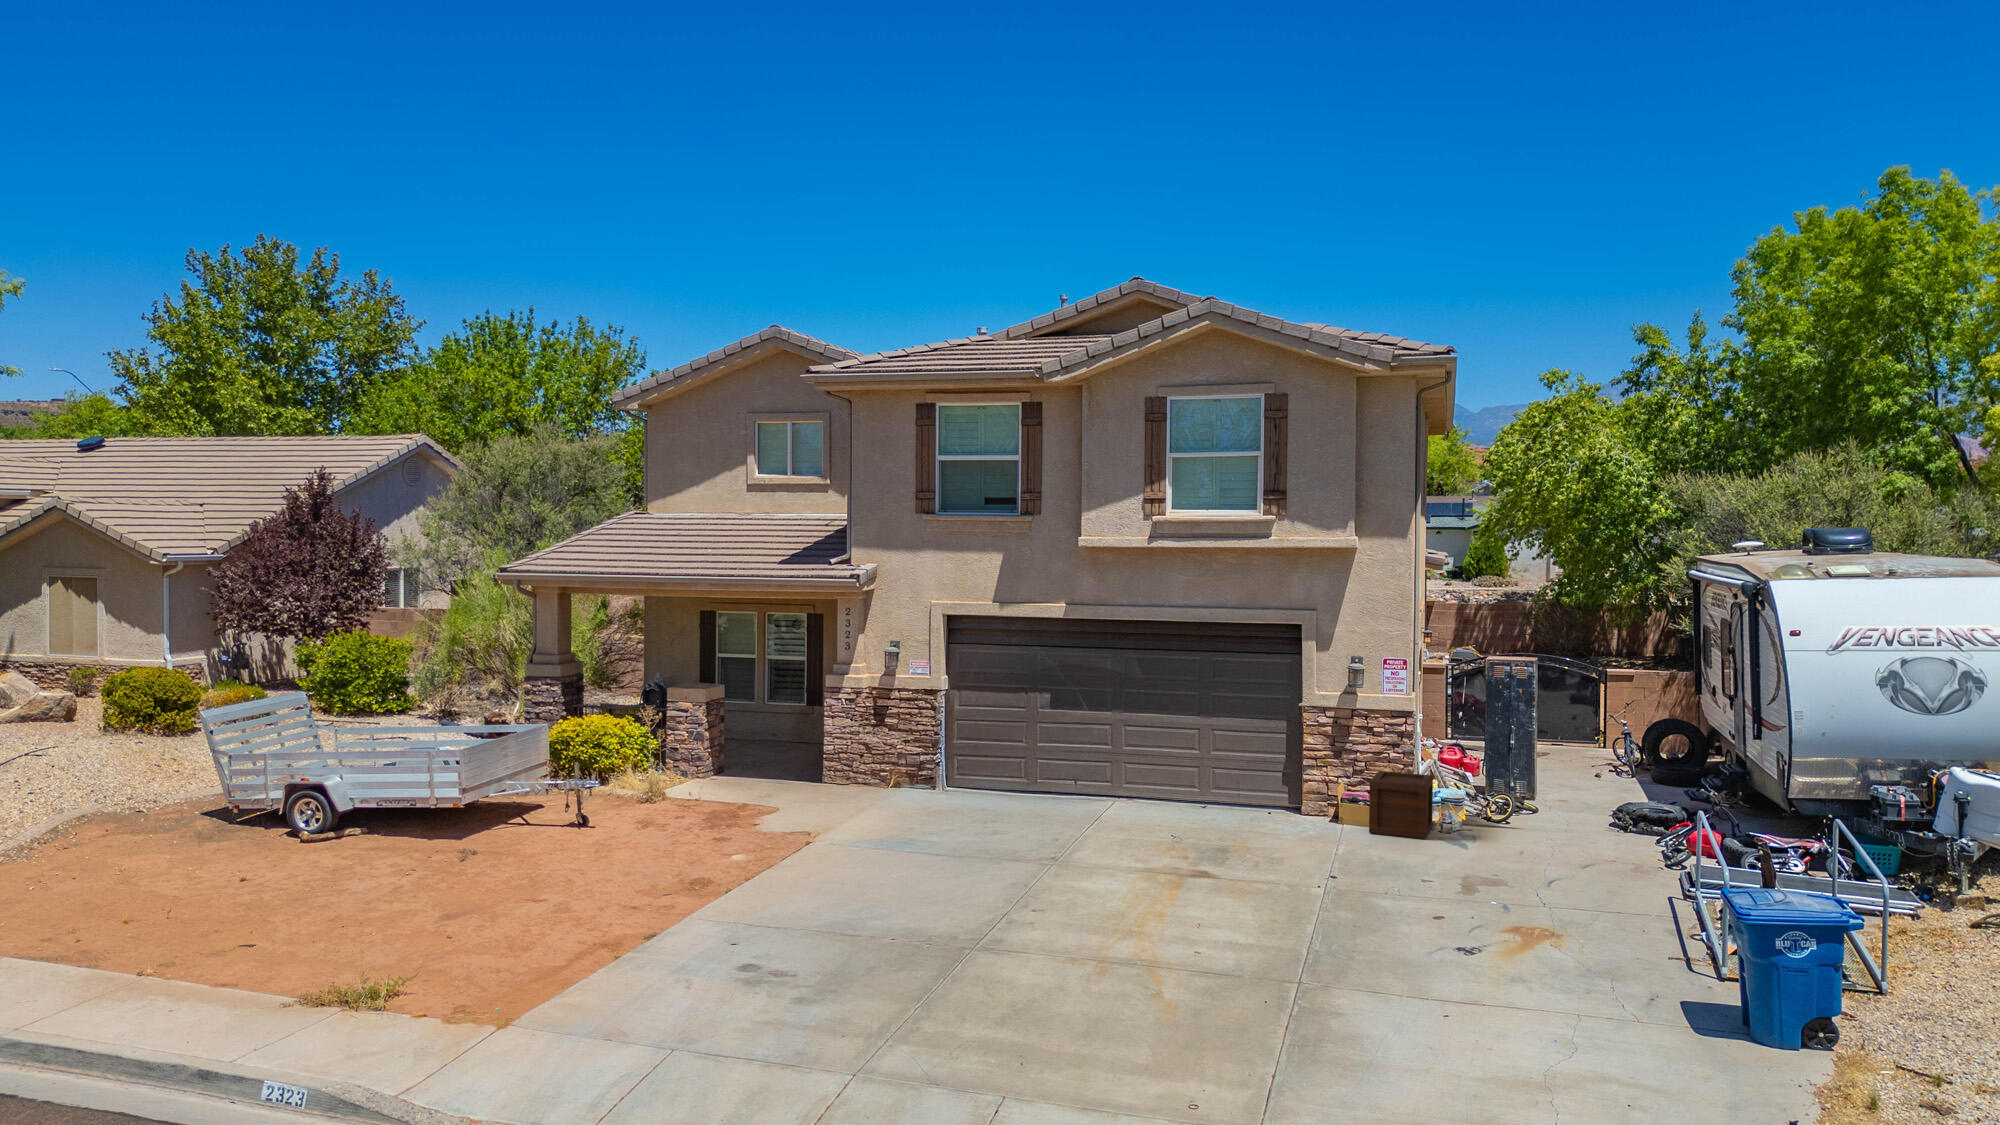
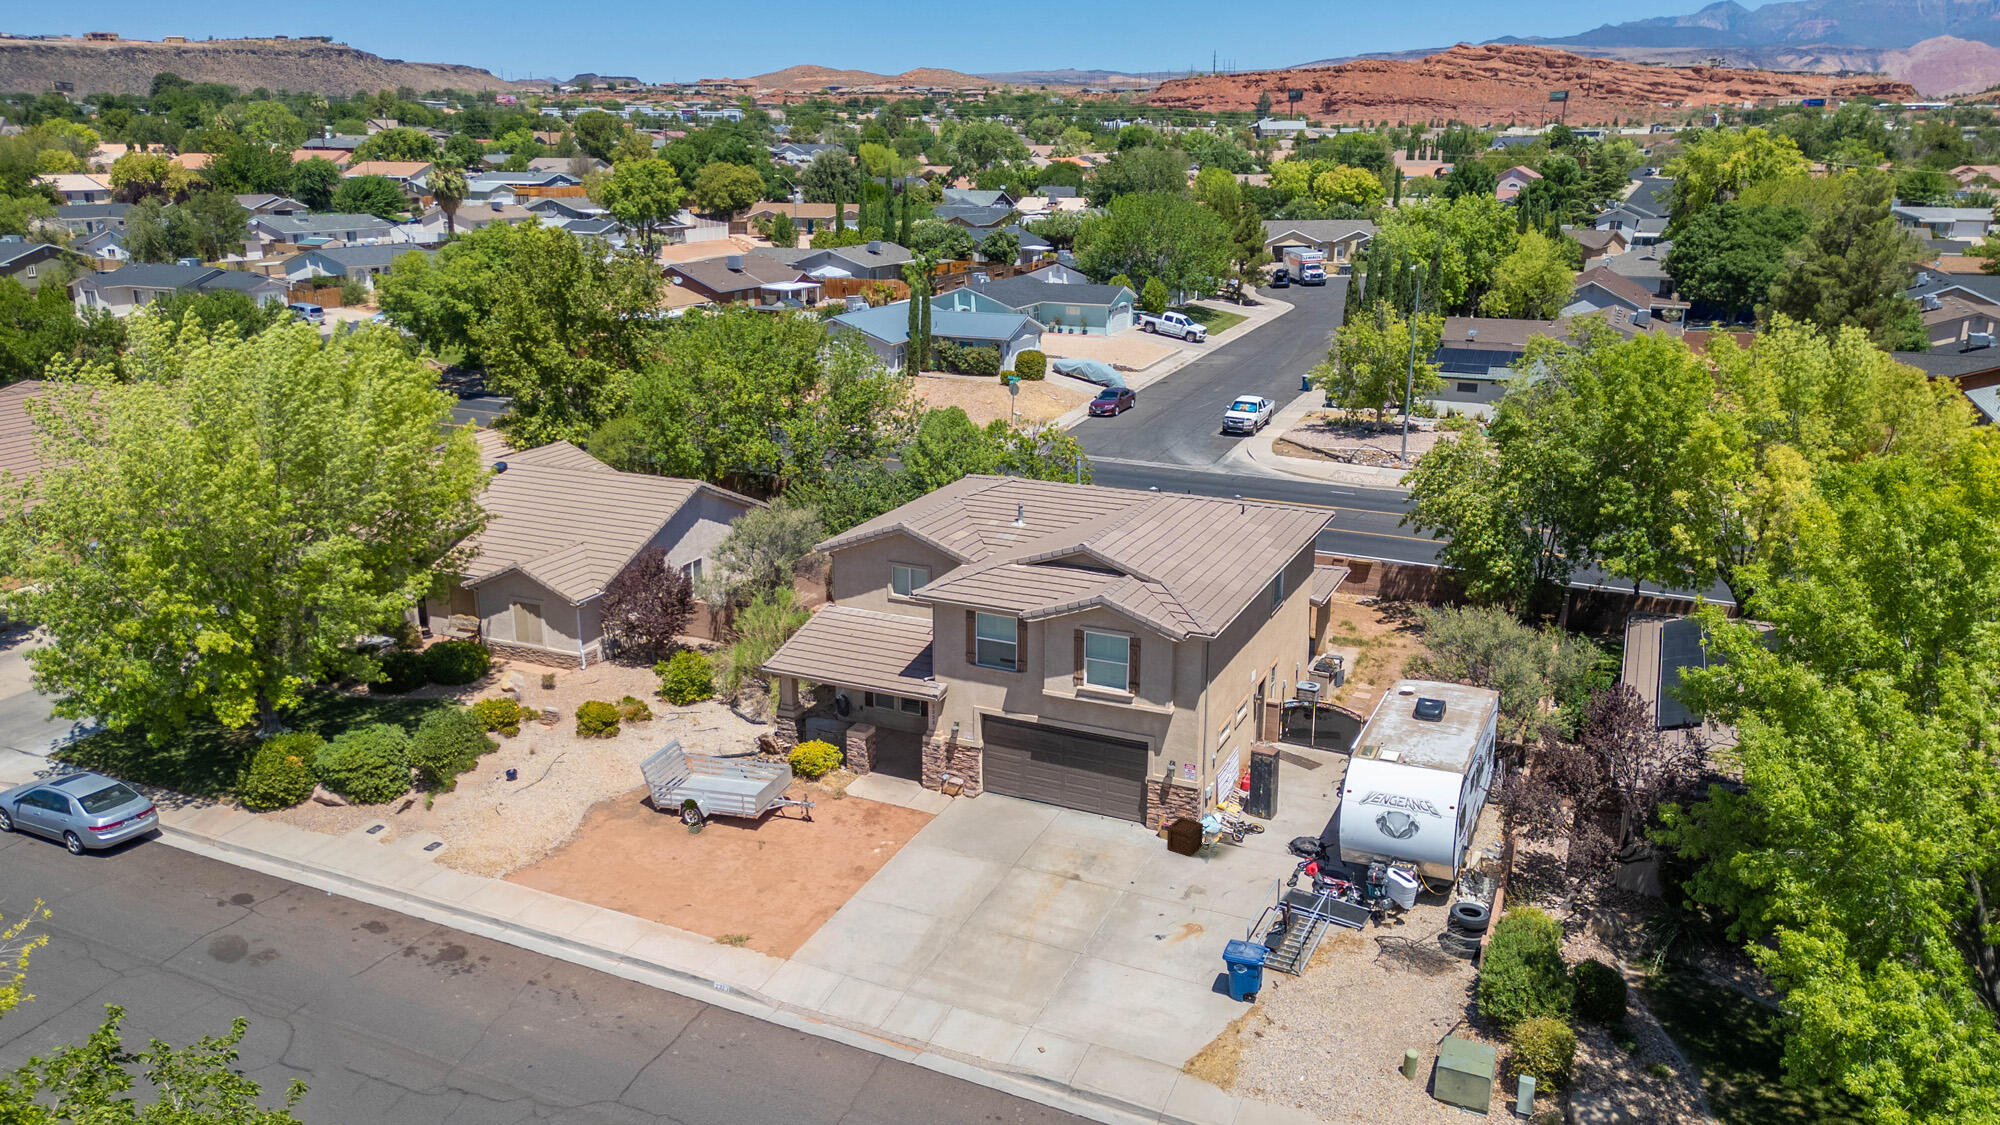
potted tree: none [286,763,328,846] -> present [684,799,702,834]

